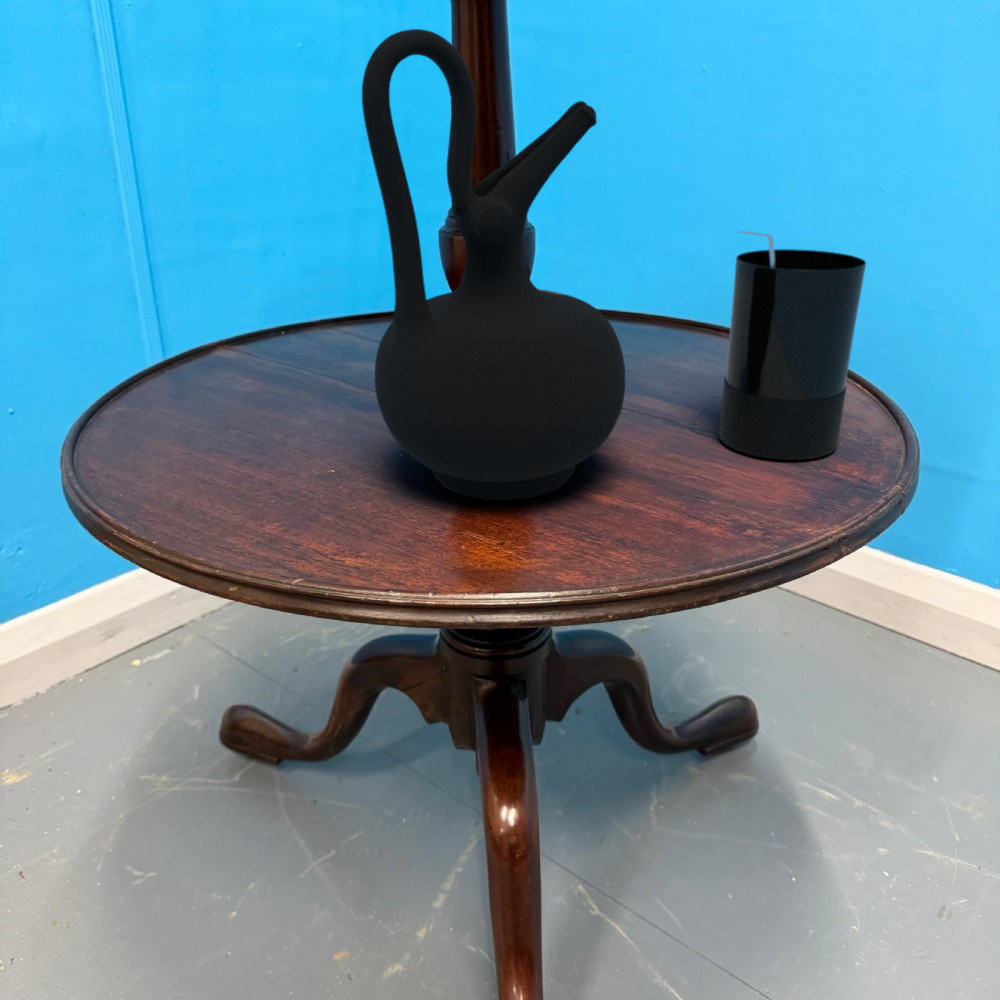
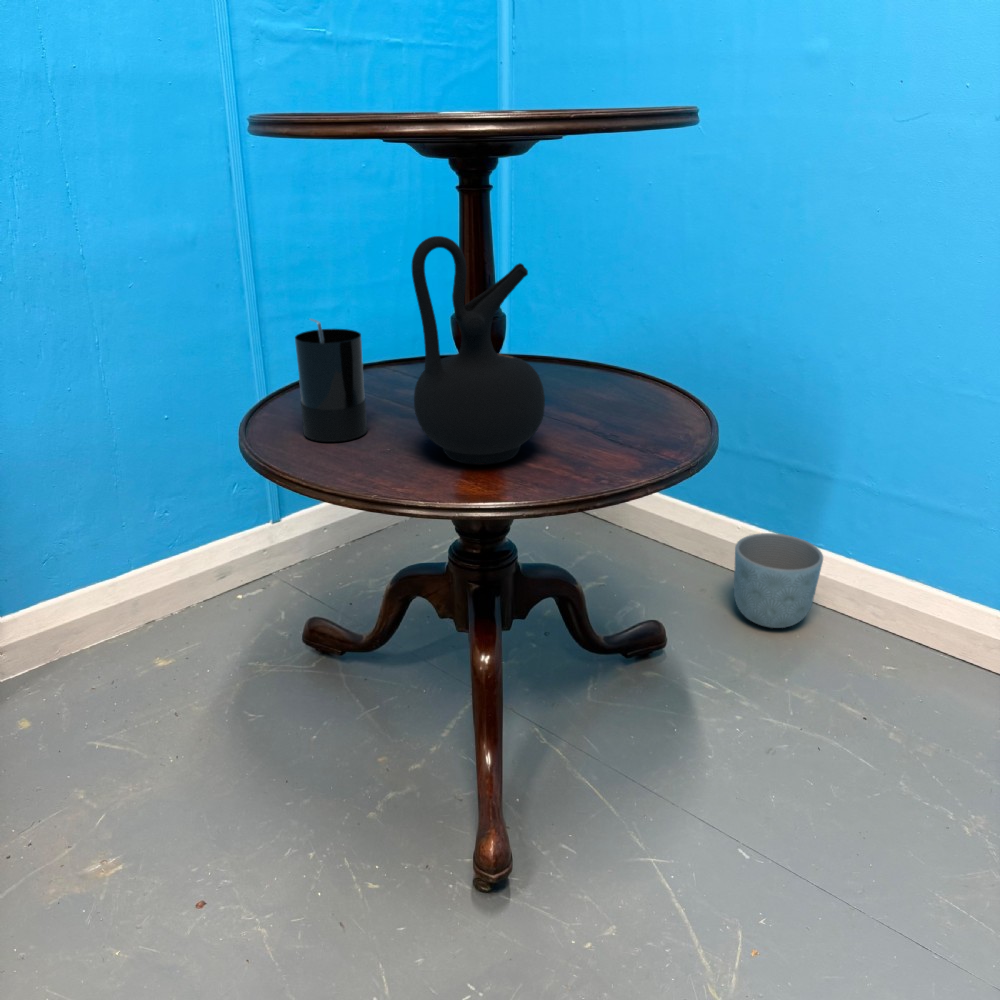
candle: present [719,231,866,460] -> present [295,319,367,442]
planter: none [835,559,970,695] -> present [734,533,823,628]

